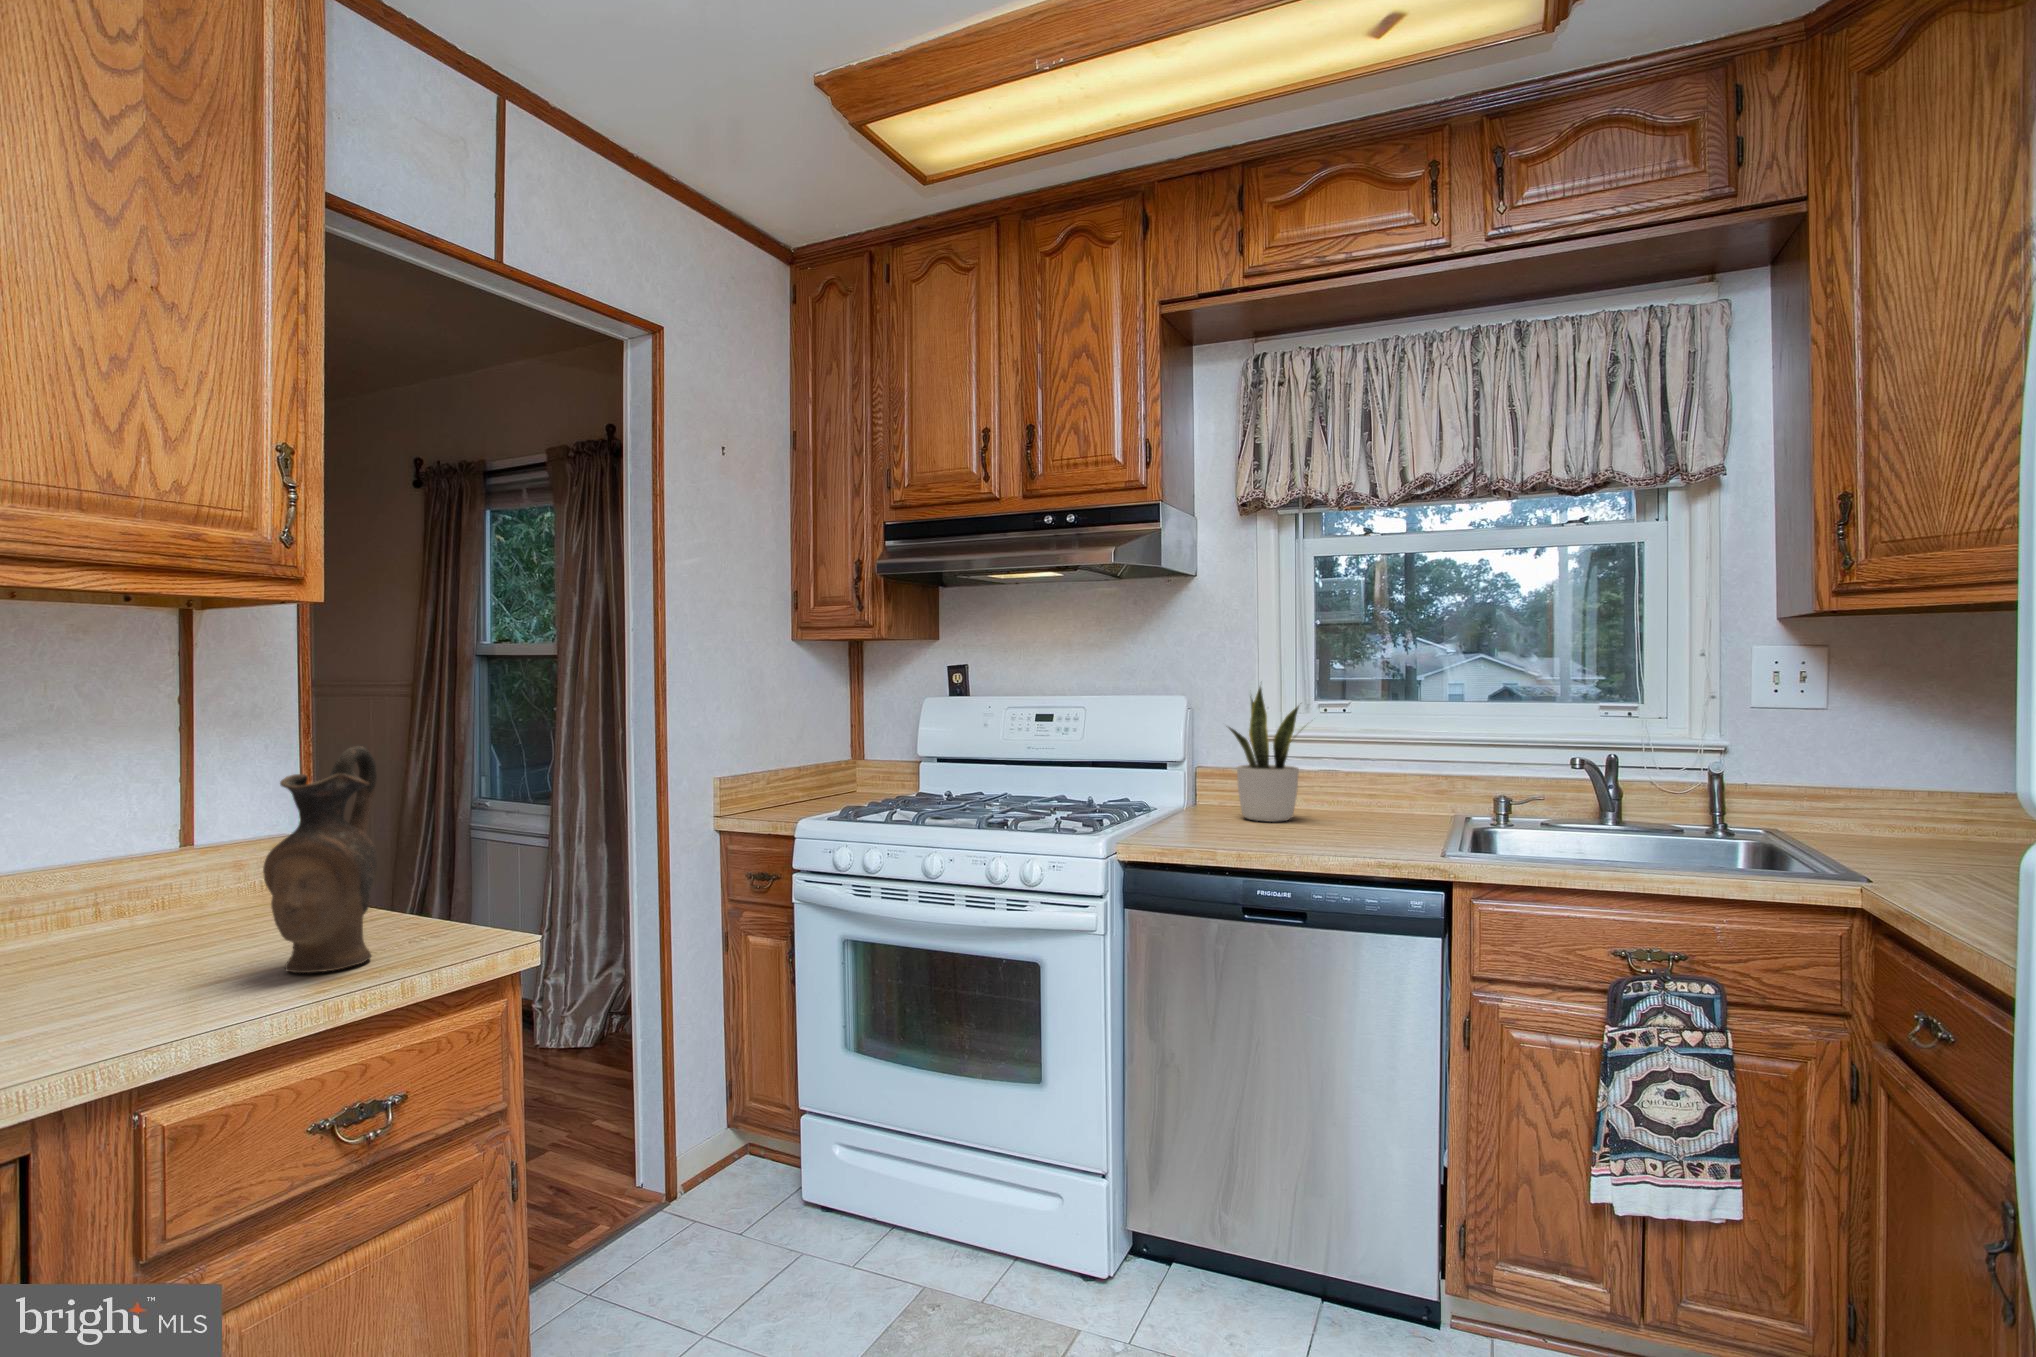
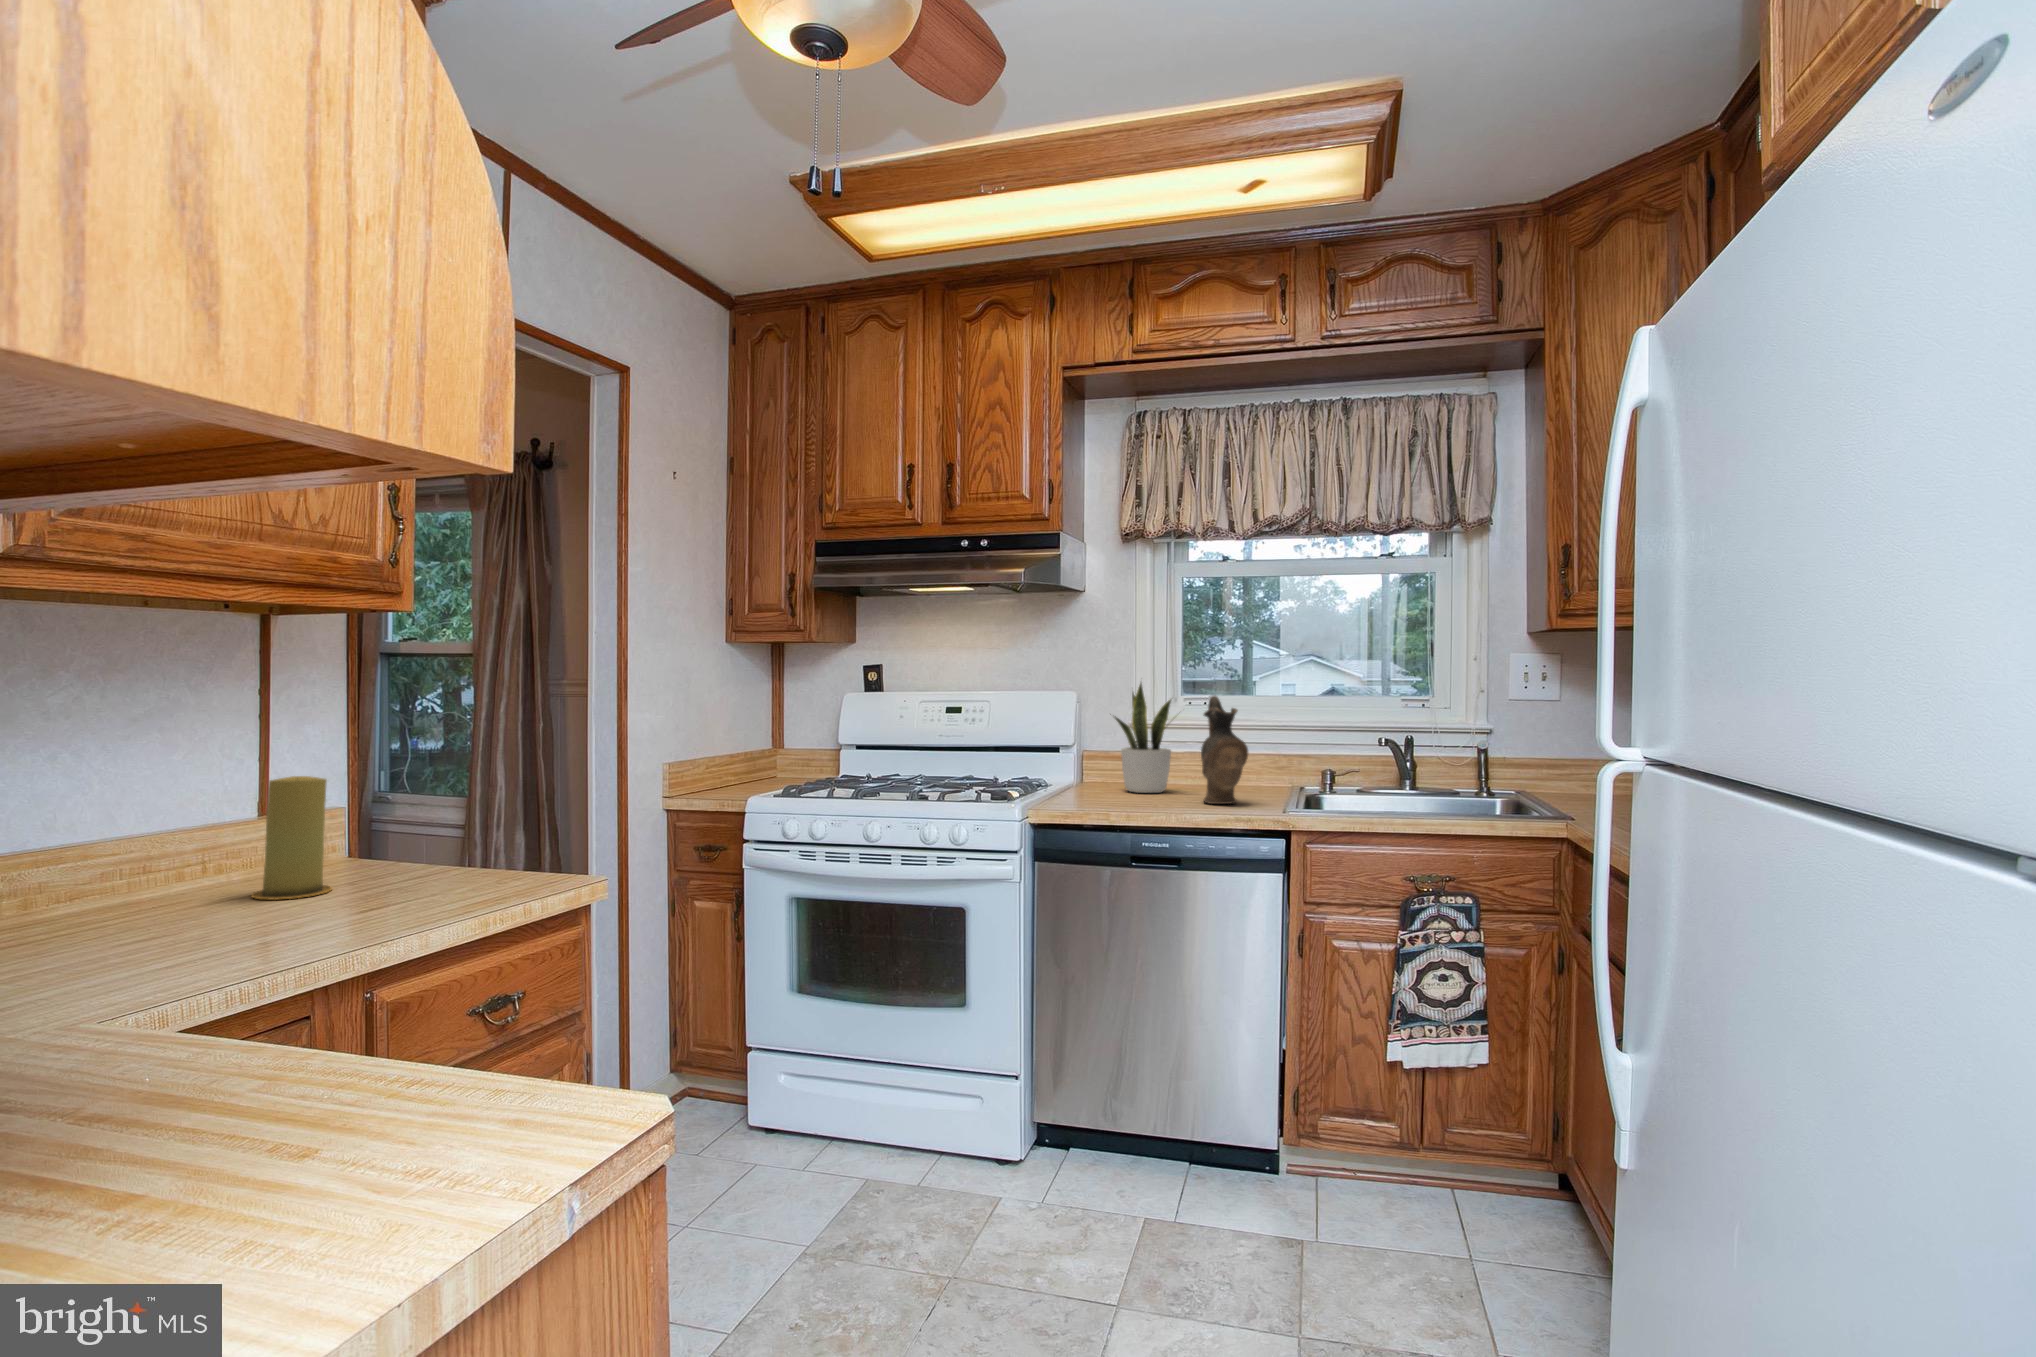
ceramic pitcher: present [263,746,377,973] -> present [1201,696,1248,804]
candle: none [126,811,229,963] -> present [252,776,332,899]

